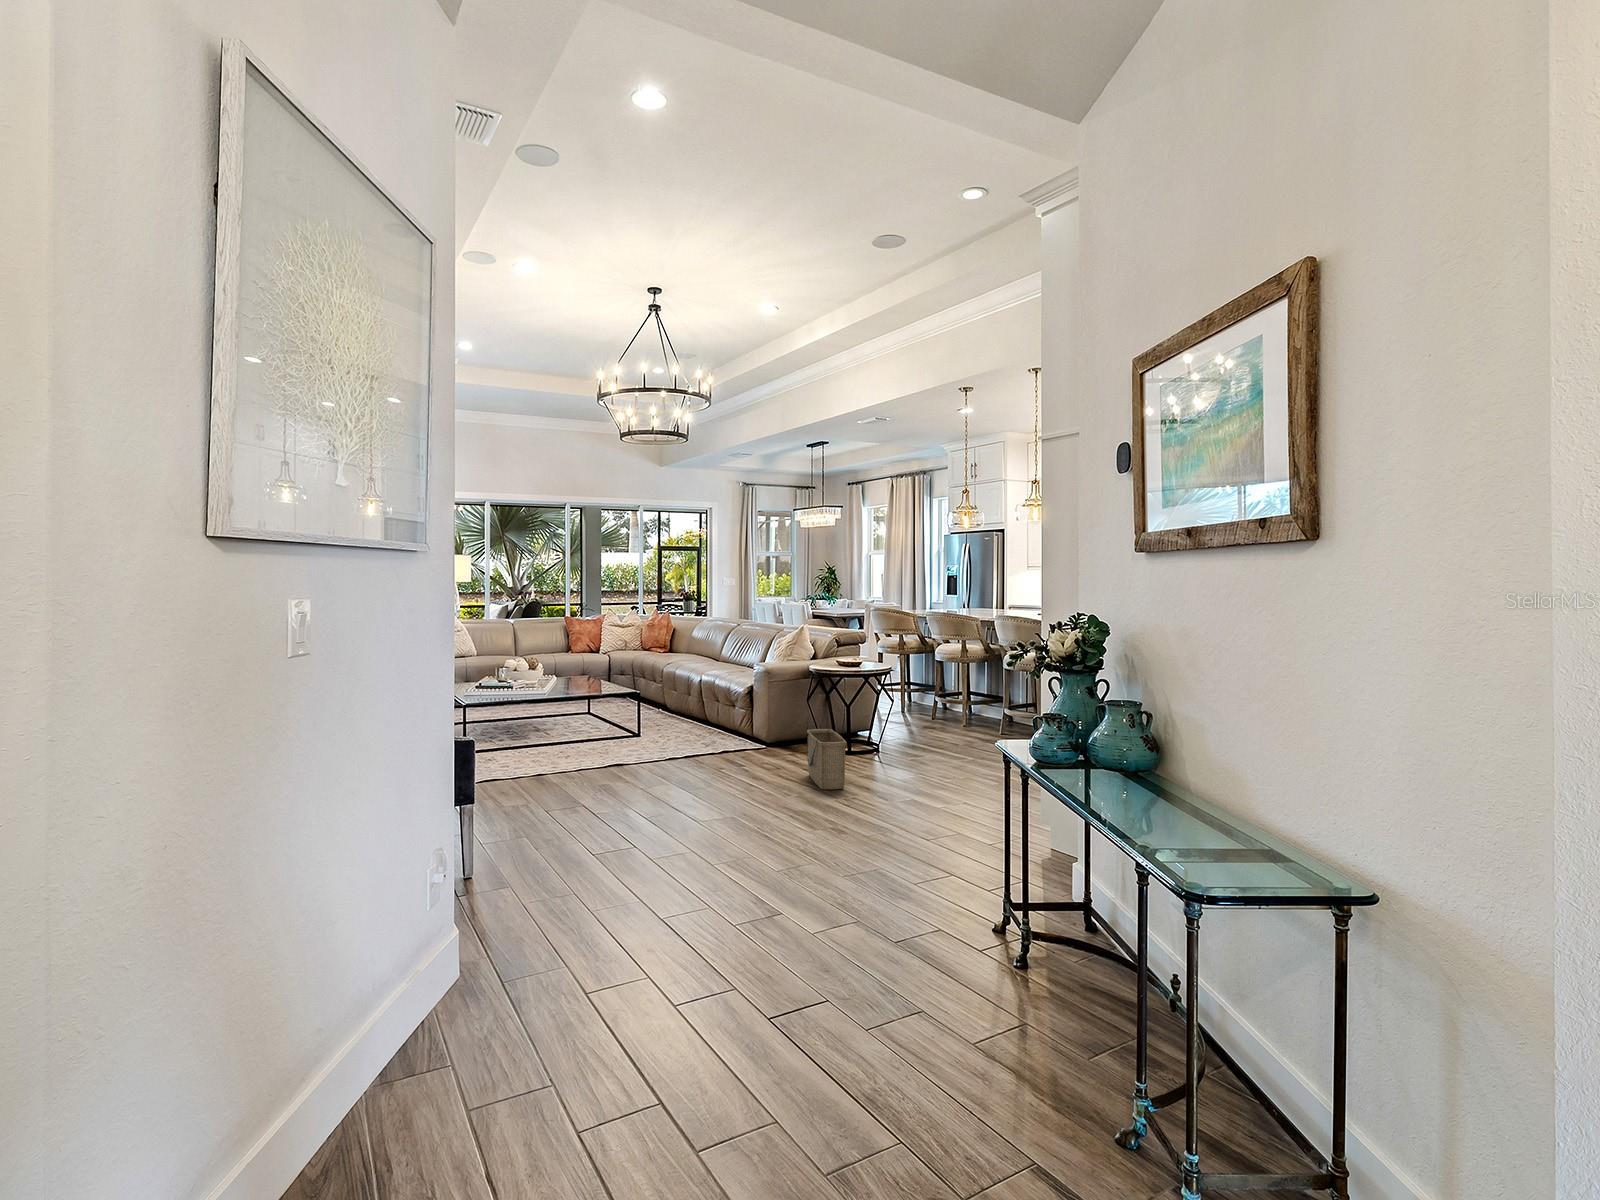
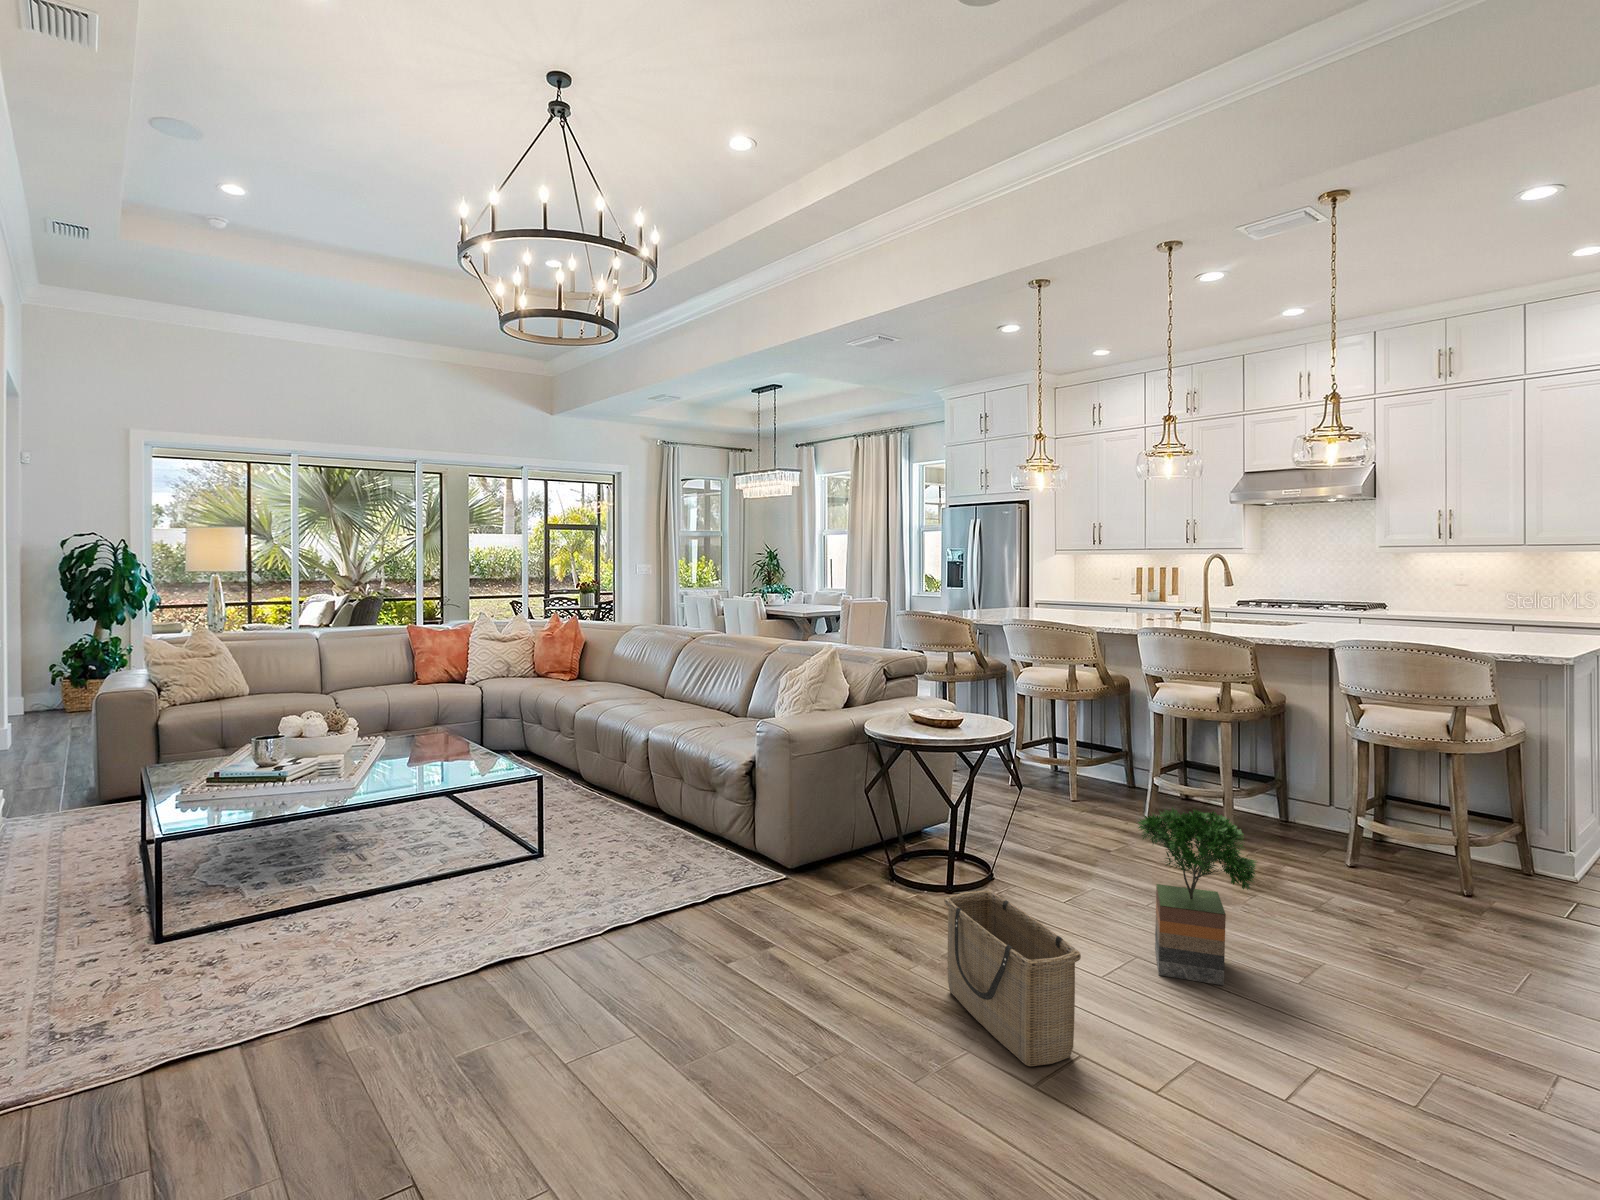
potted tree: none [913,696,965,779] -> present [1138,807,1256,985]

